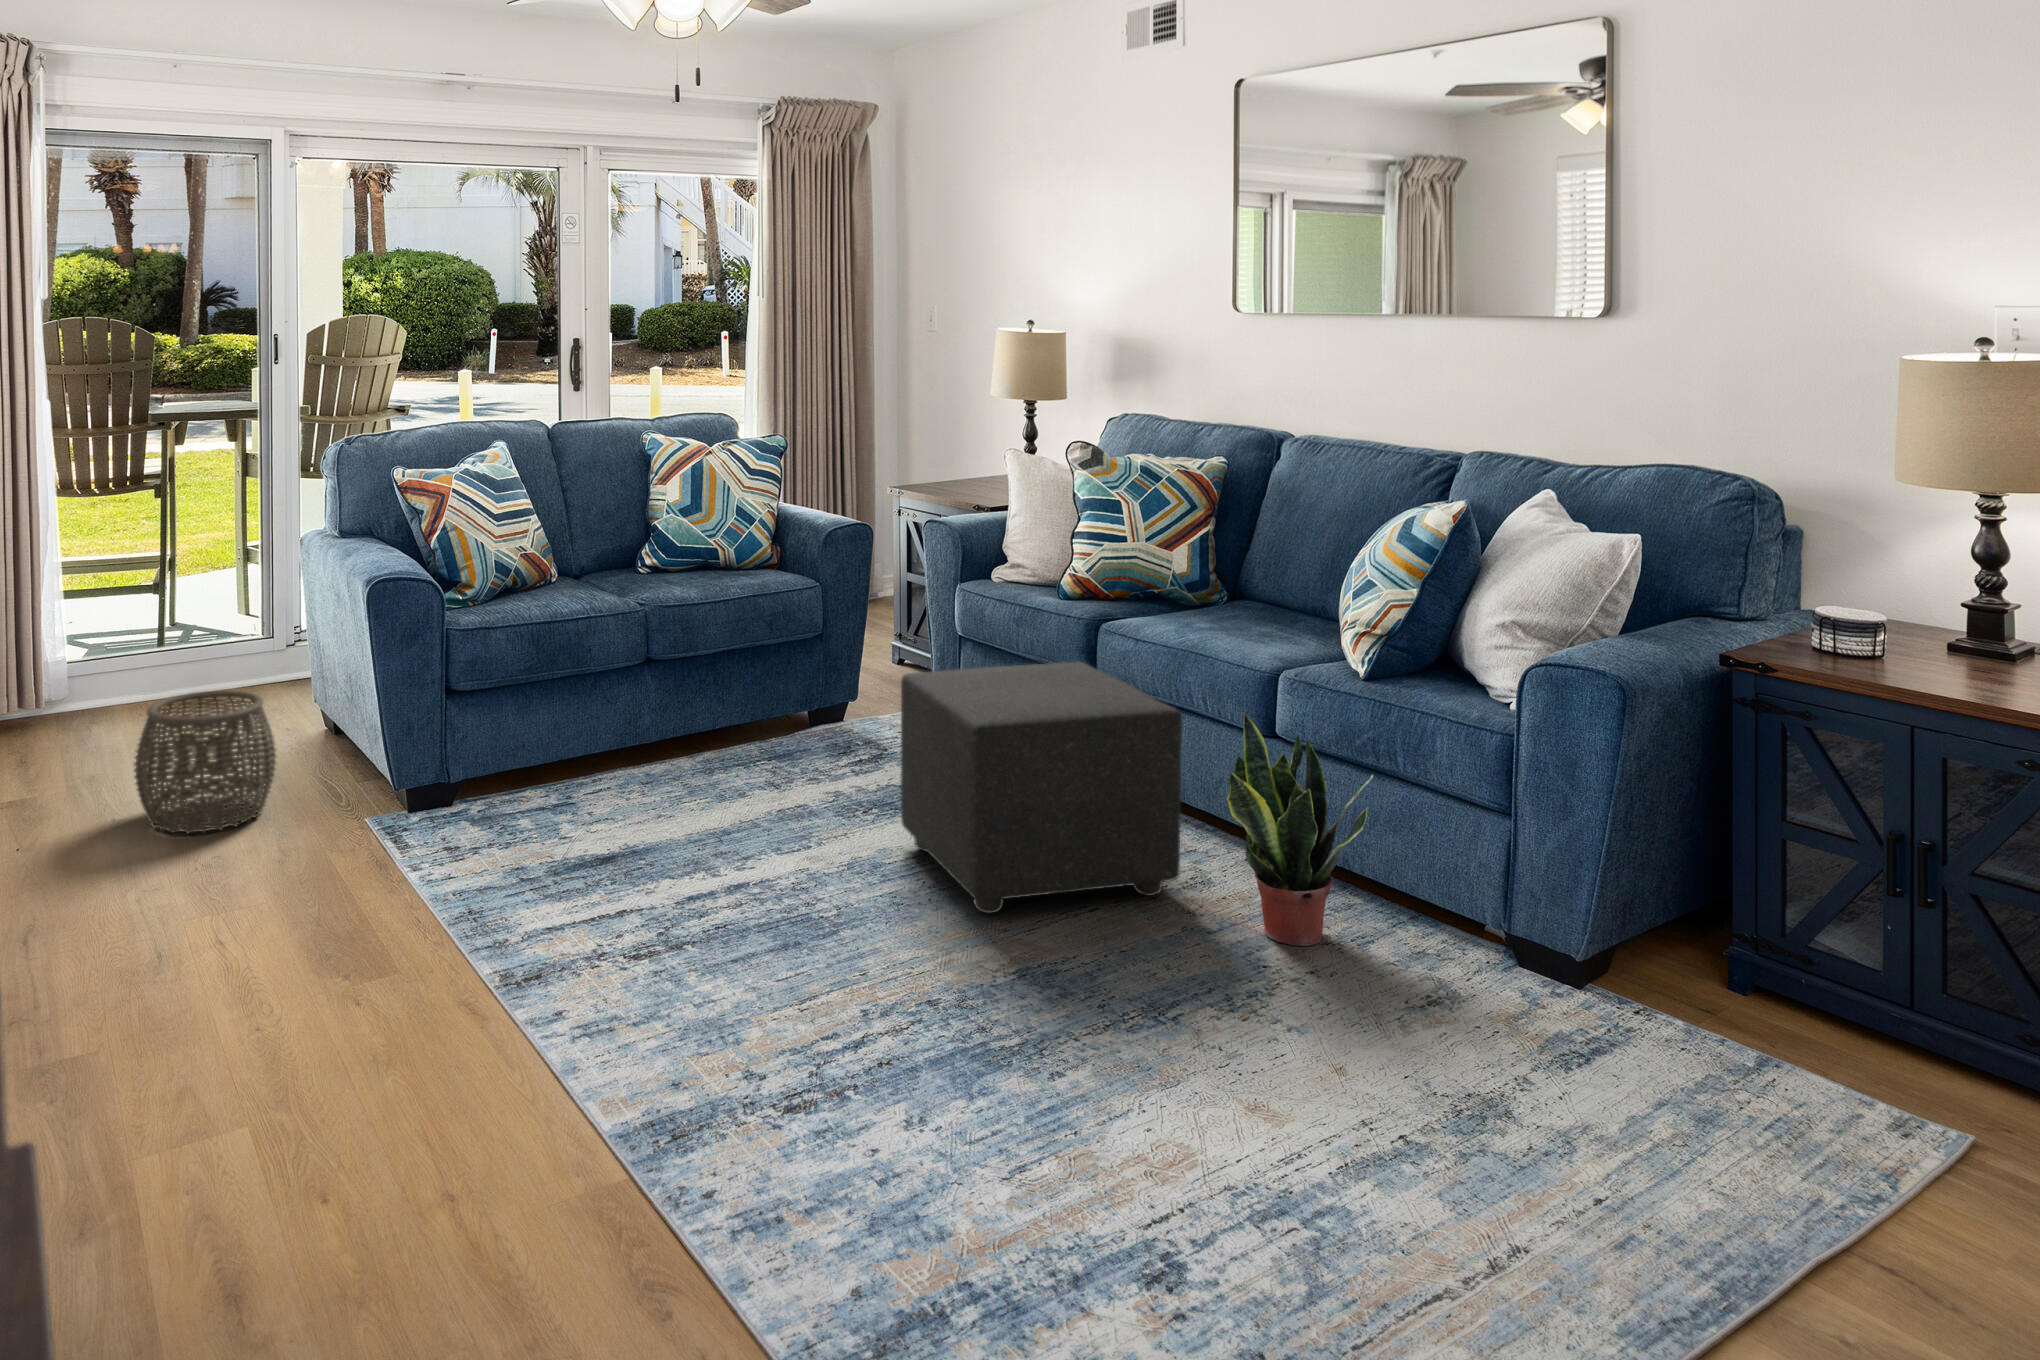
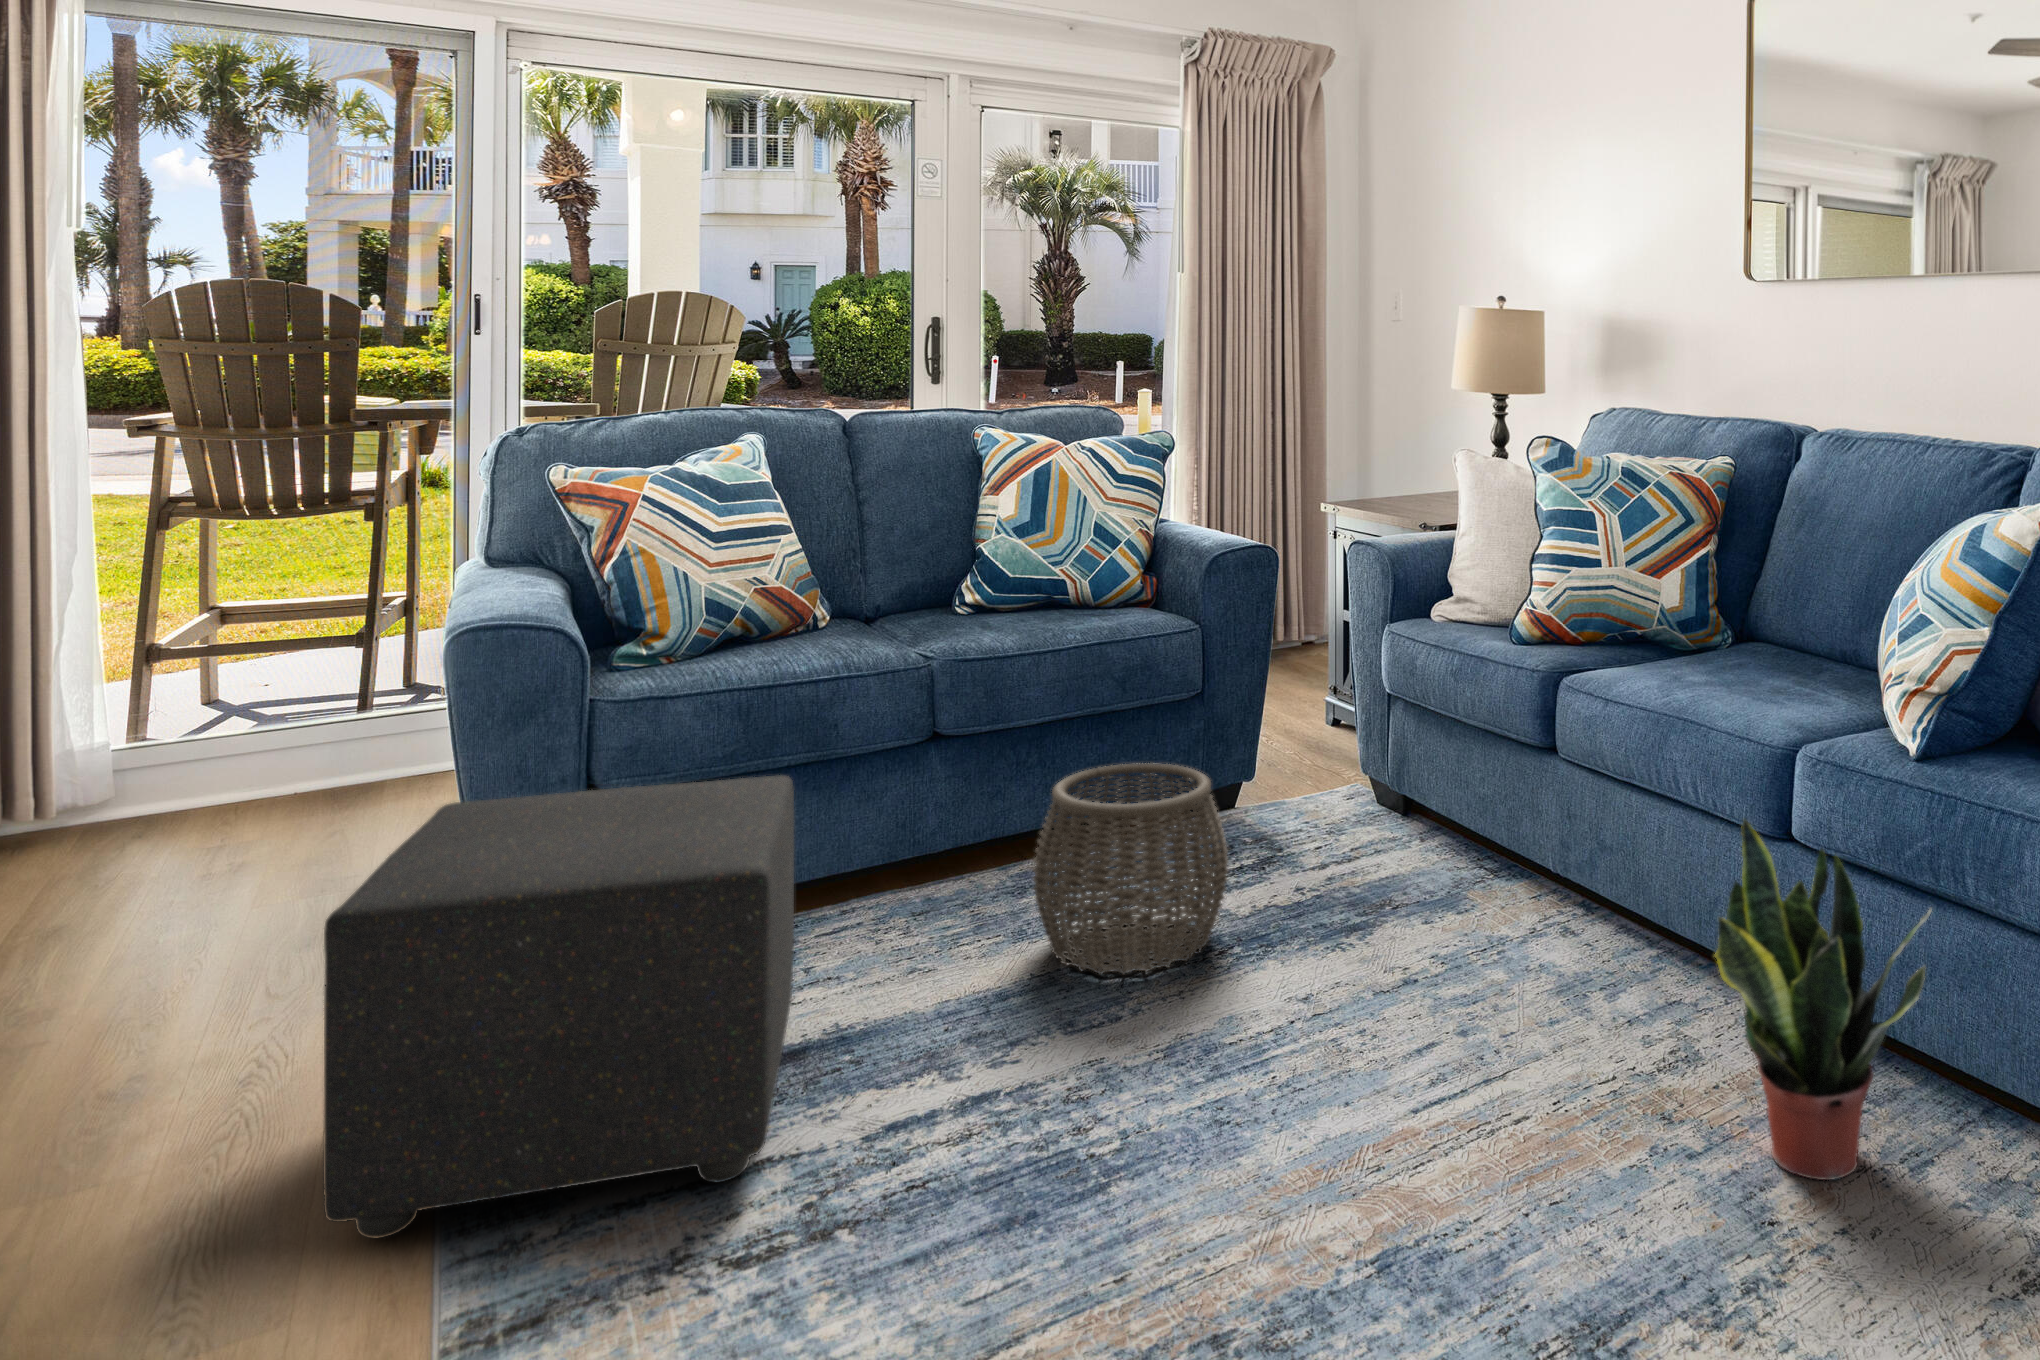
ottoman: present [901,662,1182,913] -> present [323,776,794,1238]
woven basket: present [134,690,277,833] -> present [1033,763,1229,974]

